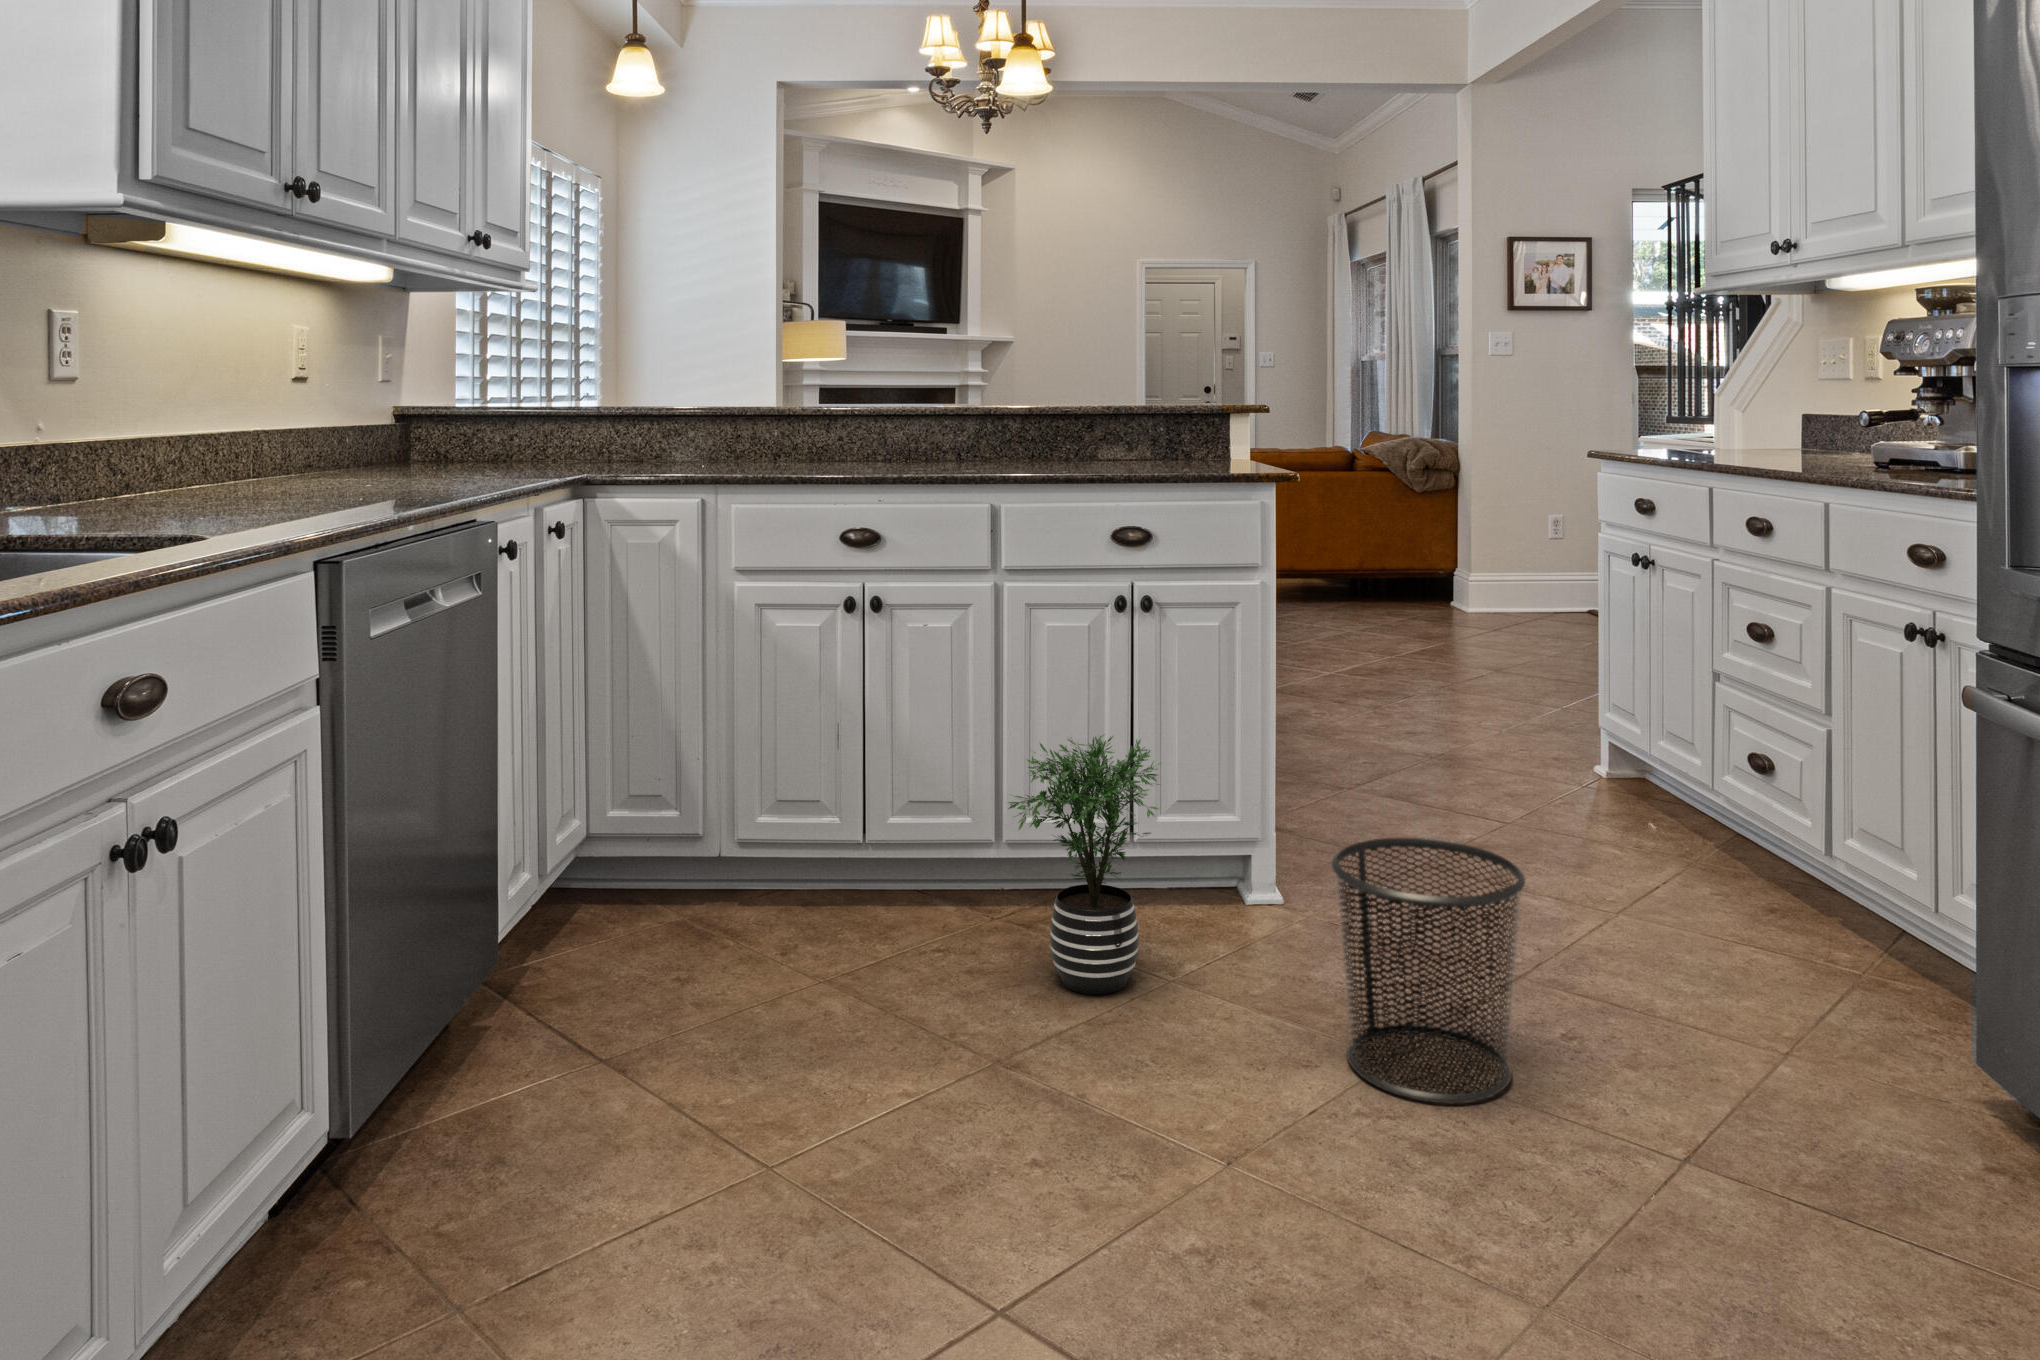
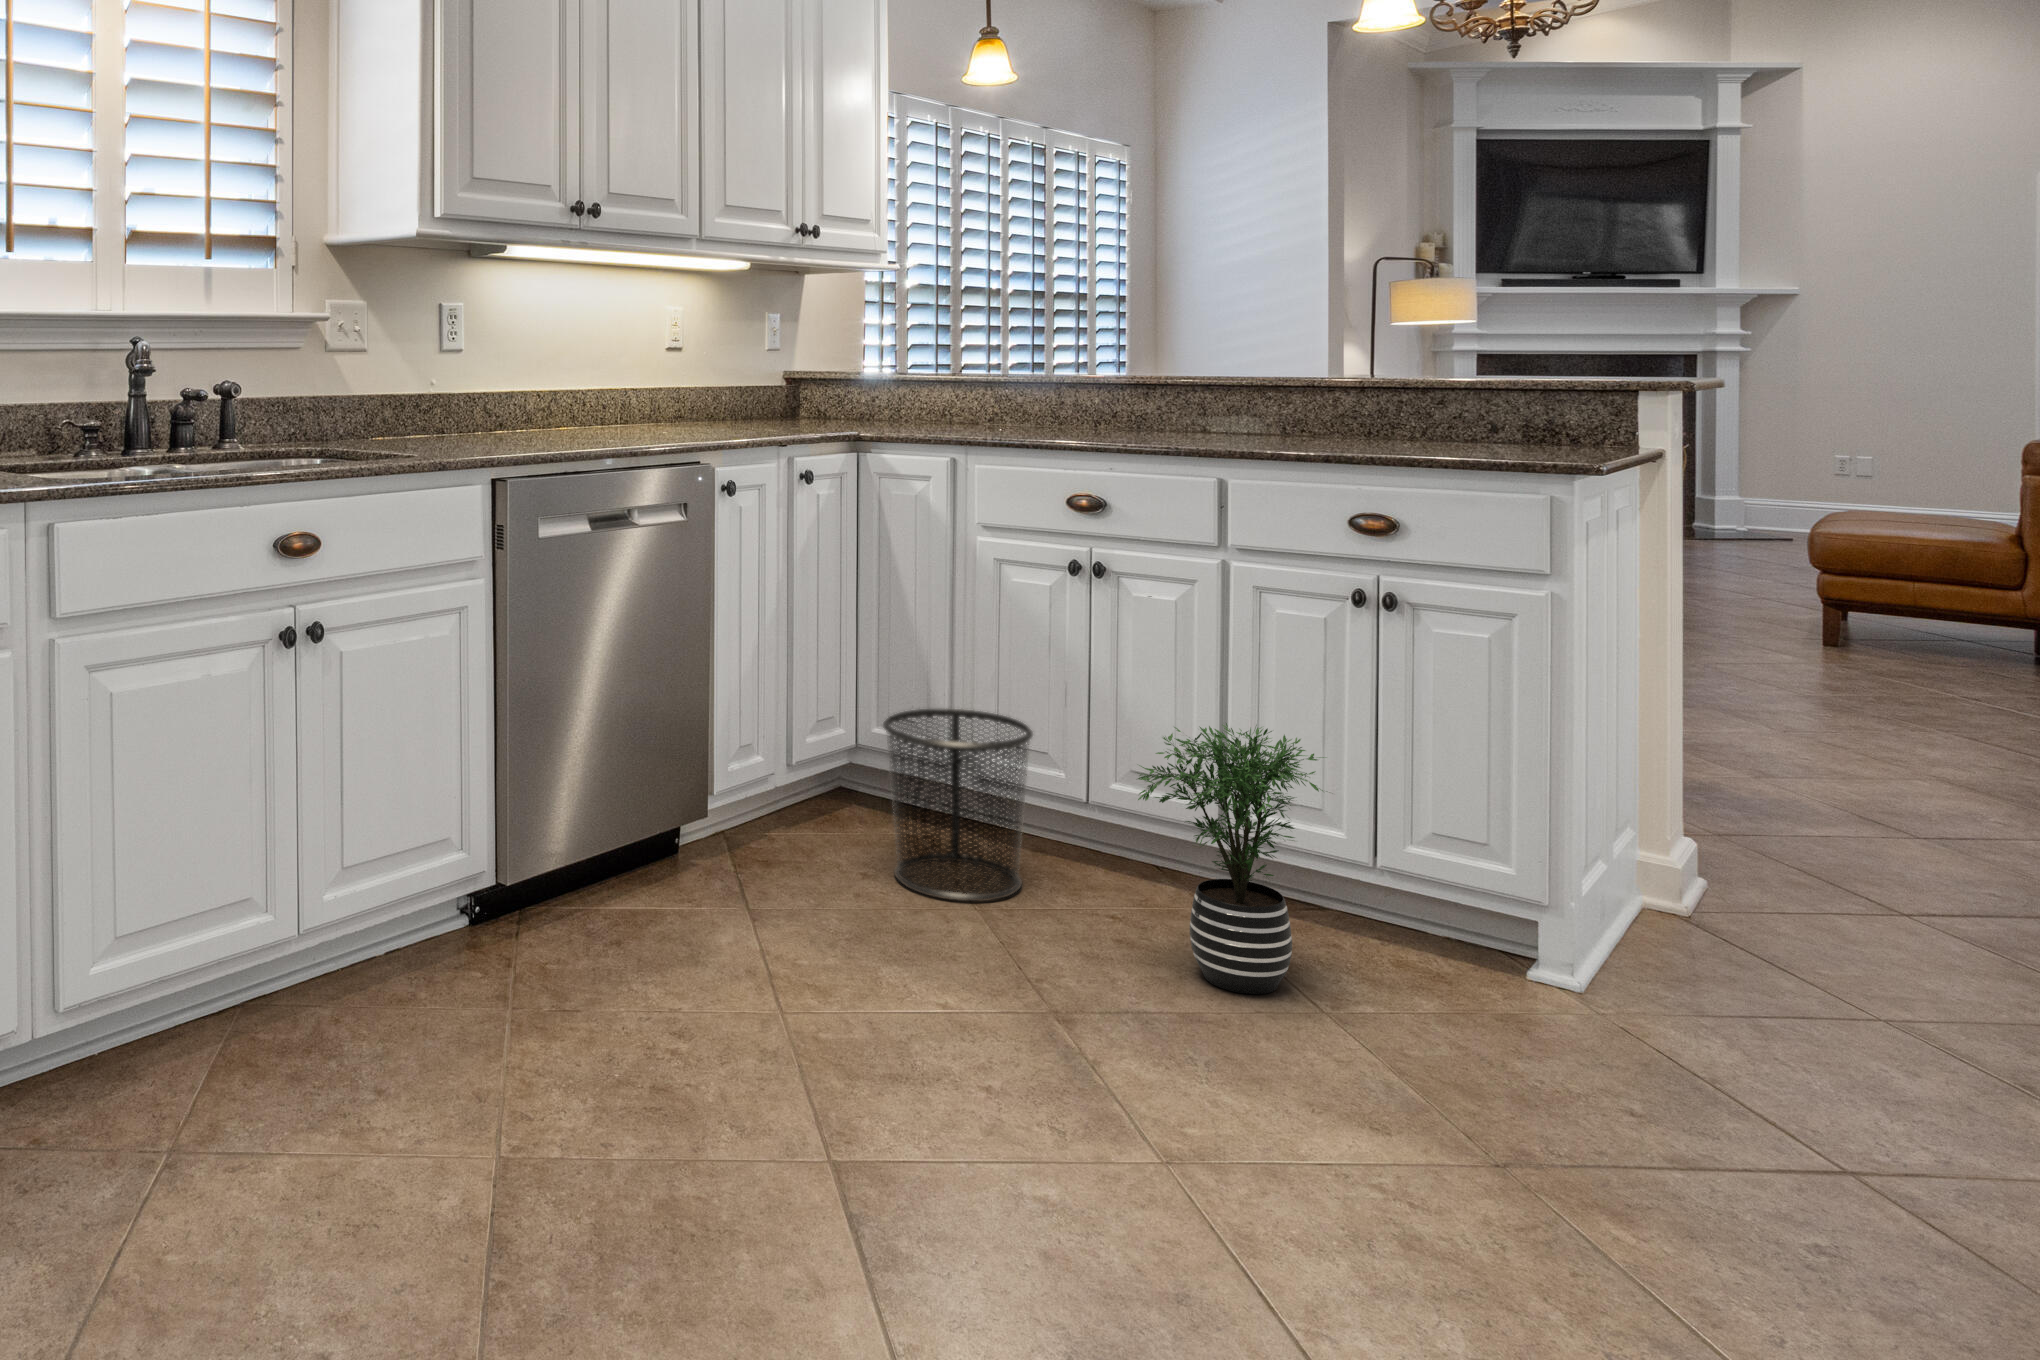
waste bin: present [1332,838,1526,1103] -> present [883,709,1033,901]

